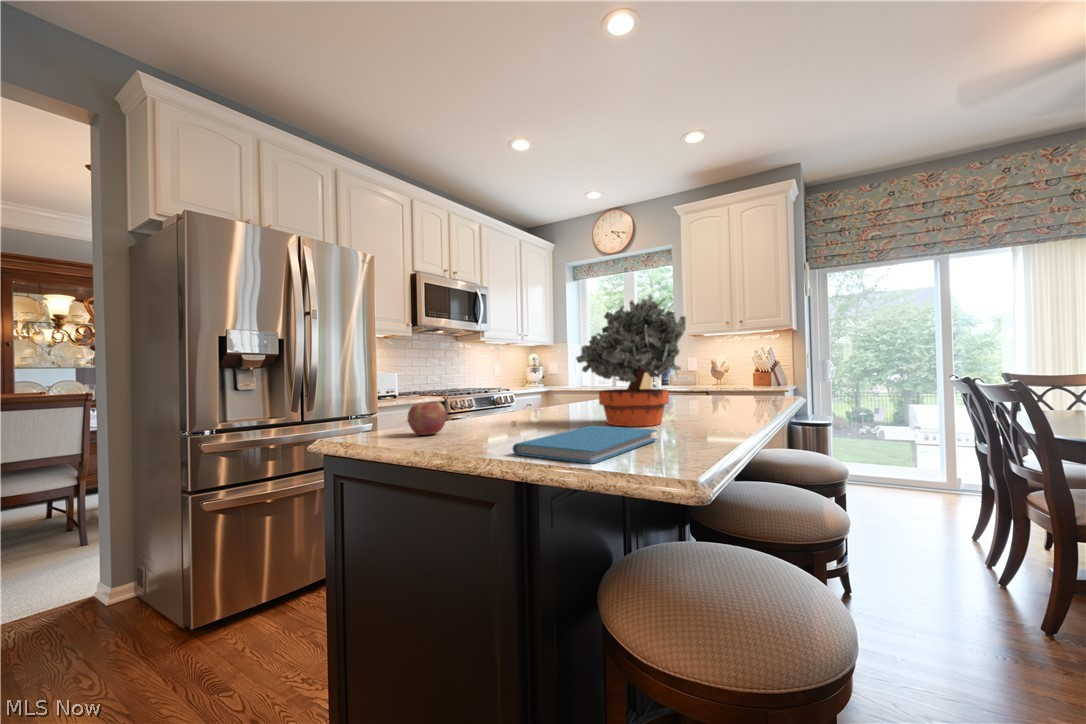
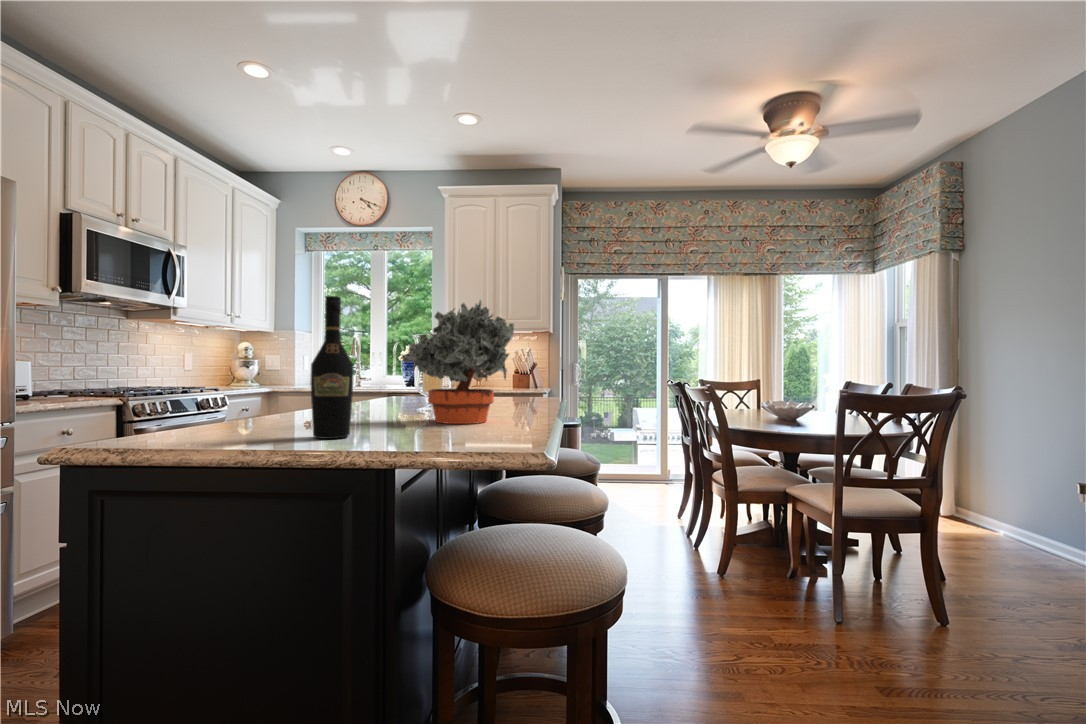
wine bottle: none [459,303,497,440] -> present [311,296,353,439]
apple: present [408,401,447,435] -> none [233,400,280,437]
book: present [513,426,657,464] -> none [403,422,508,448]

